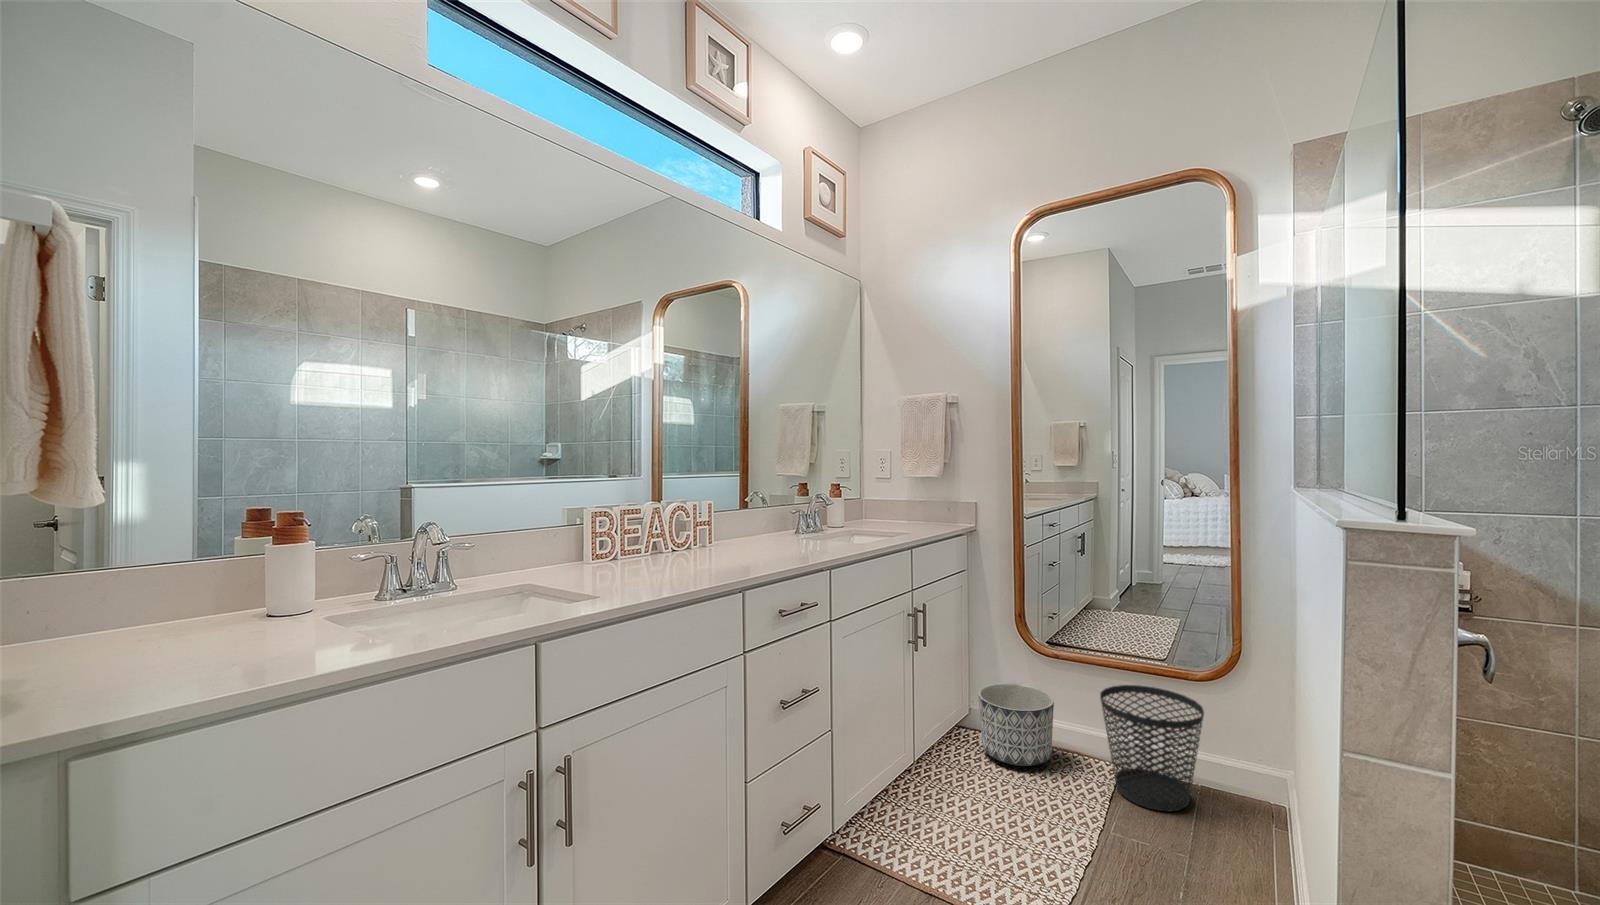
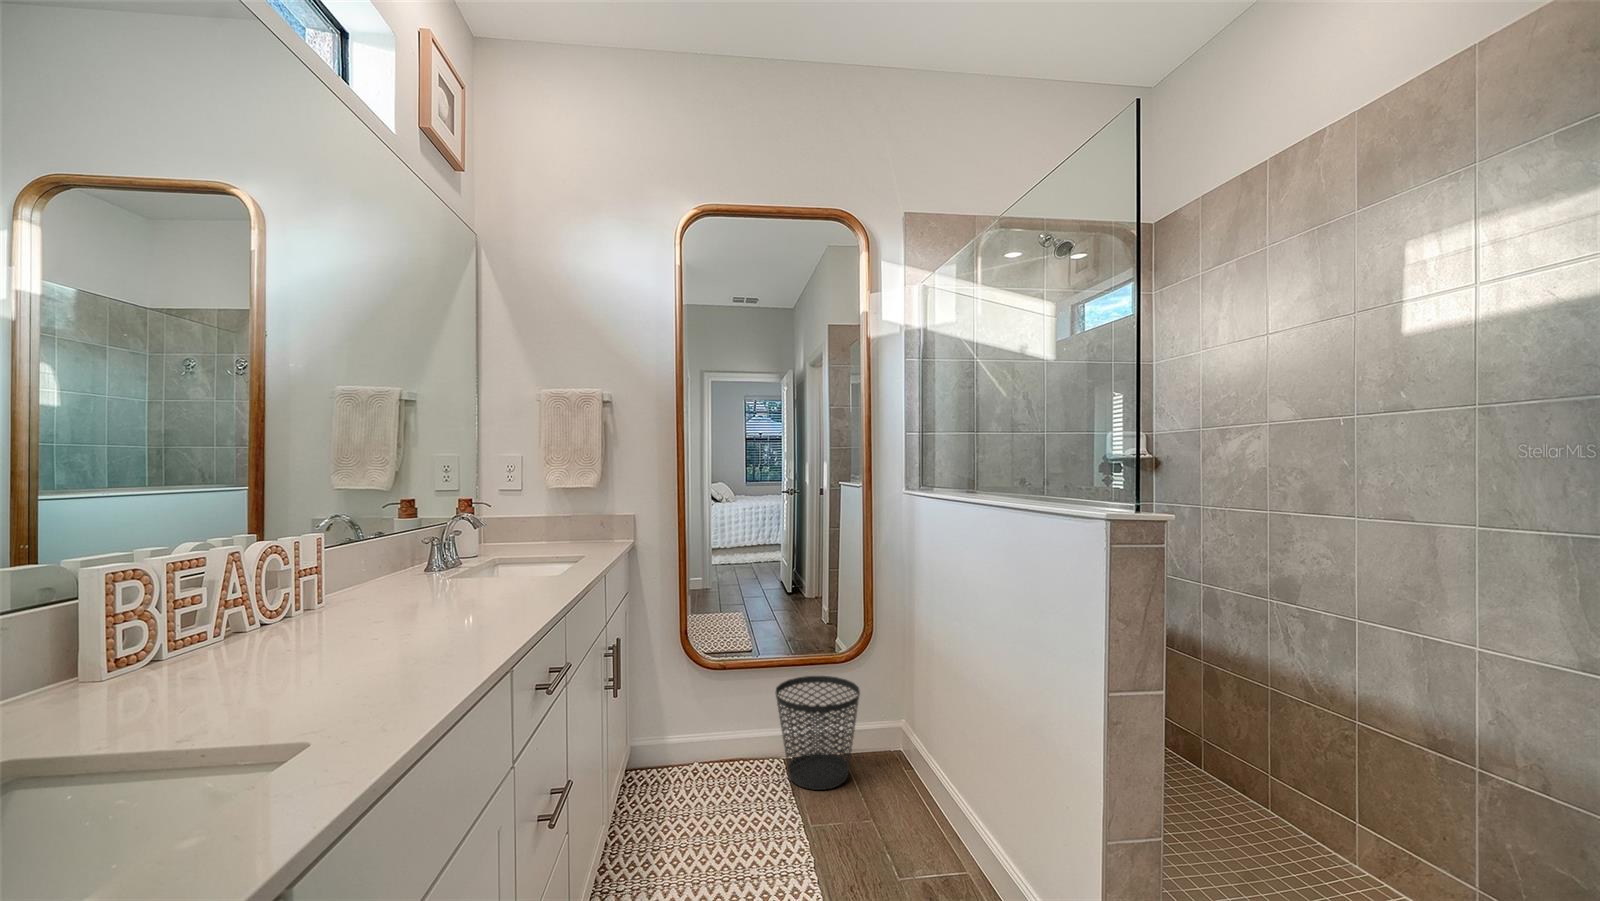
planter: present [978,683,1054,766] -> none [652,704,730,795]

